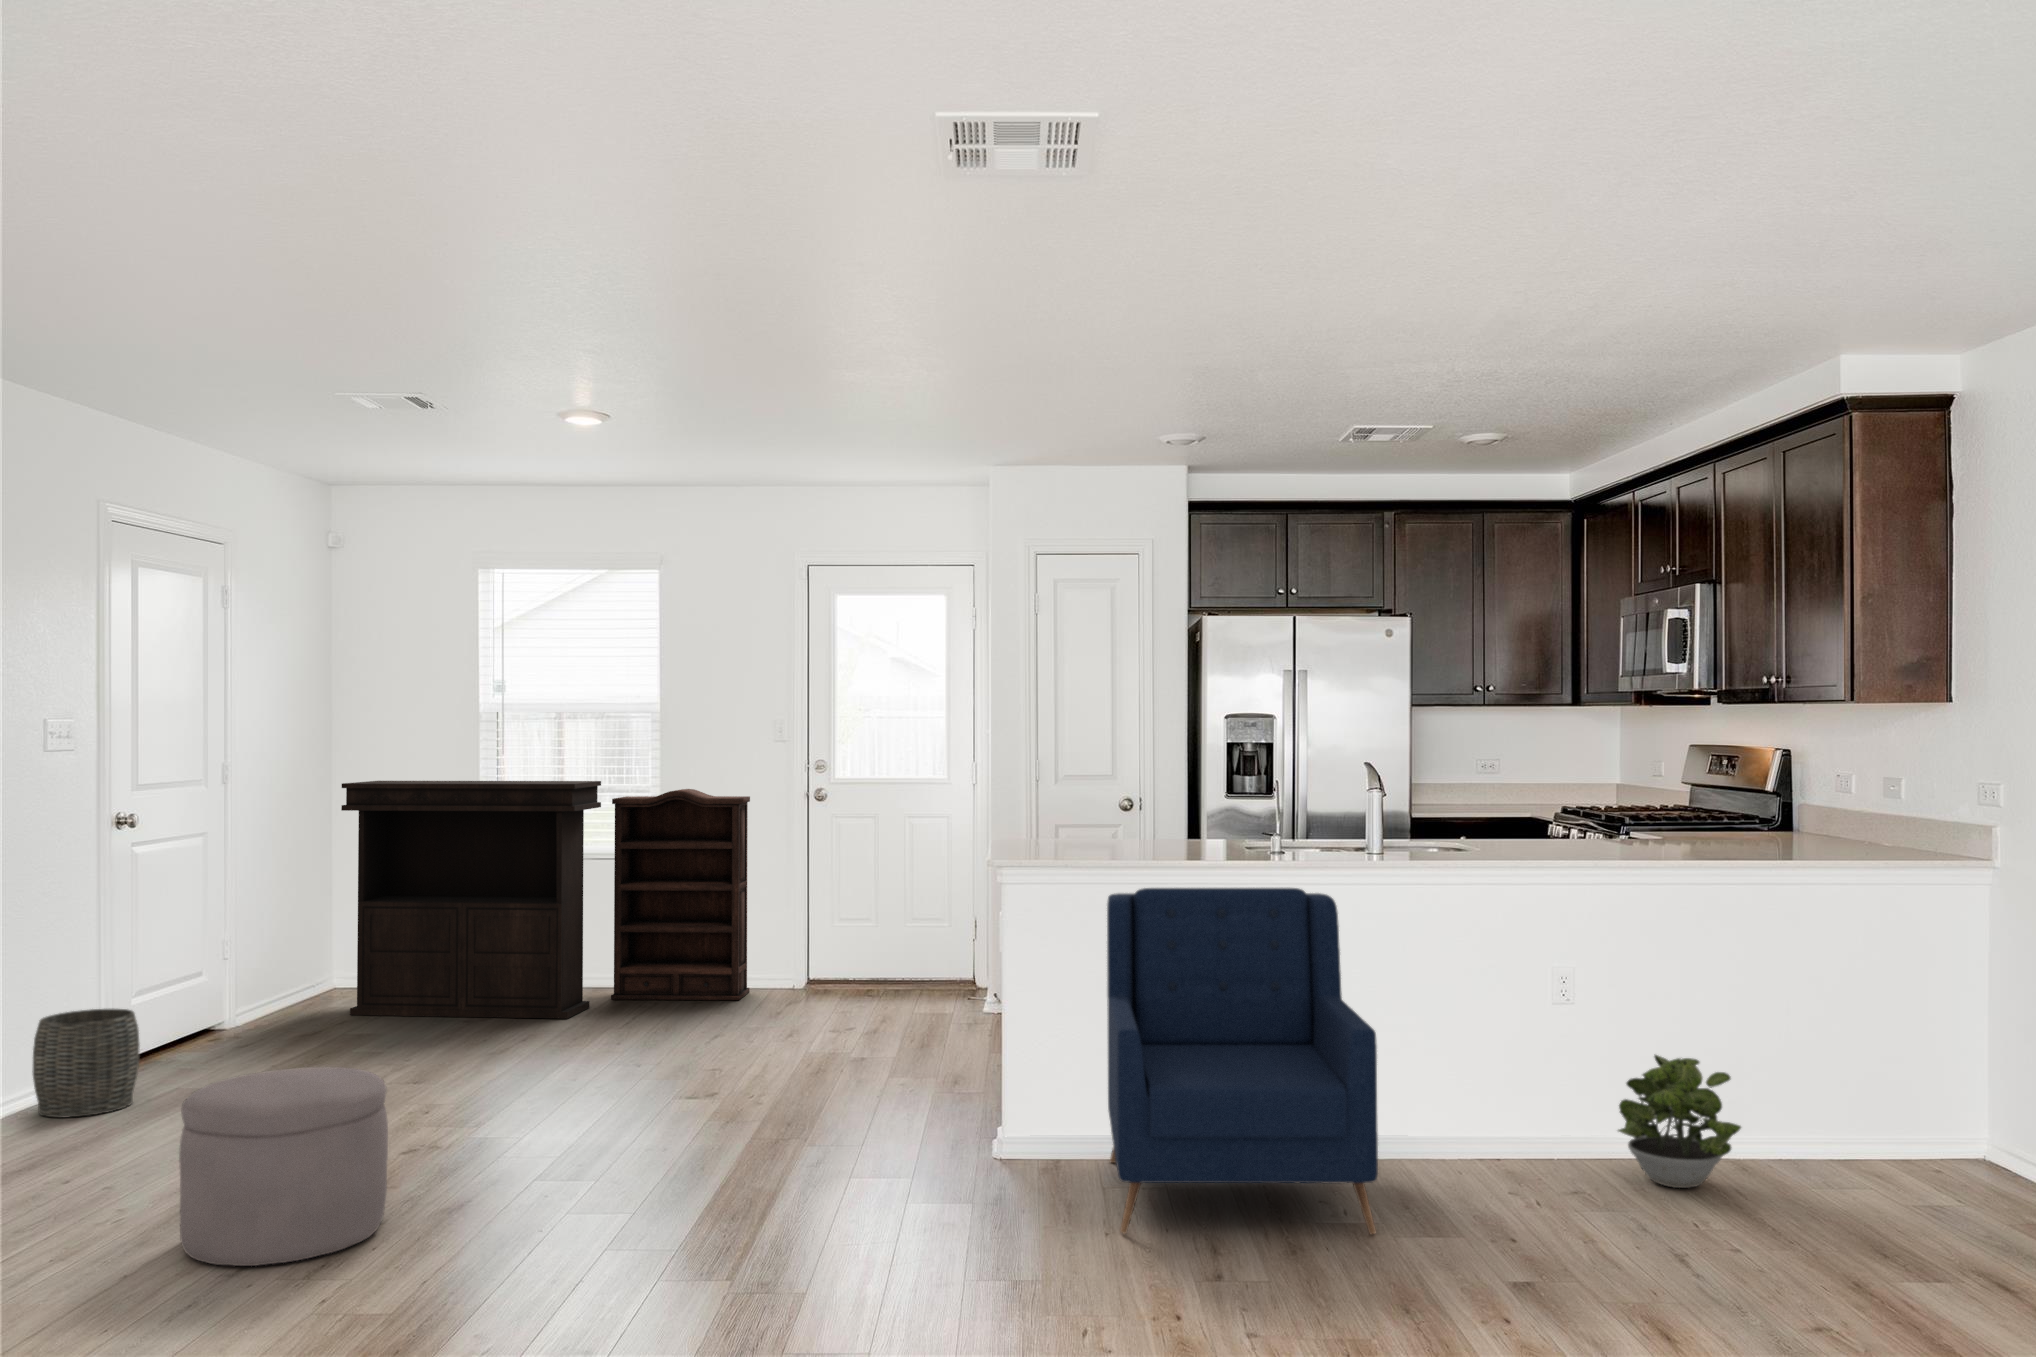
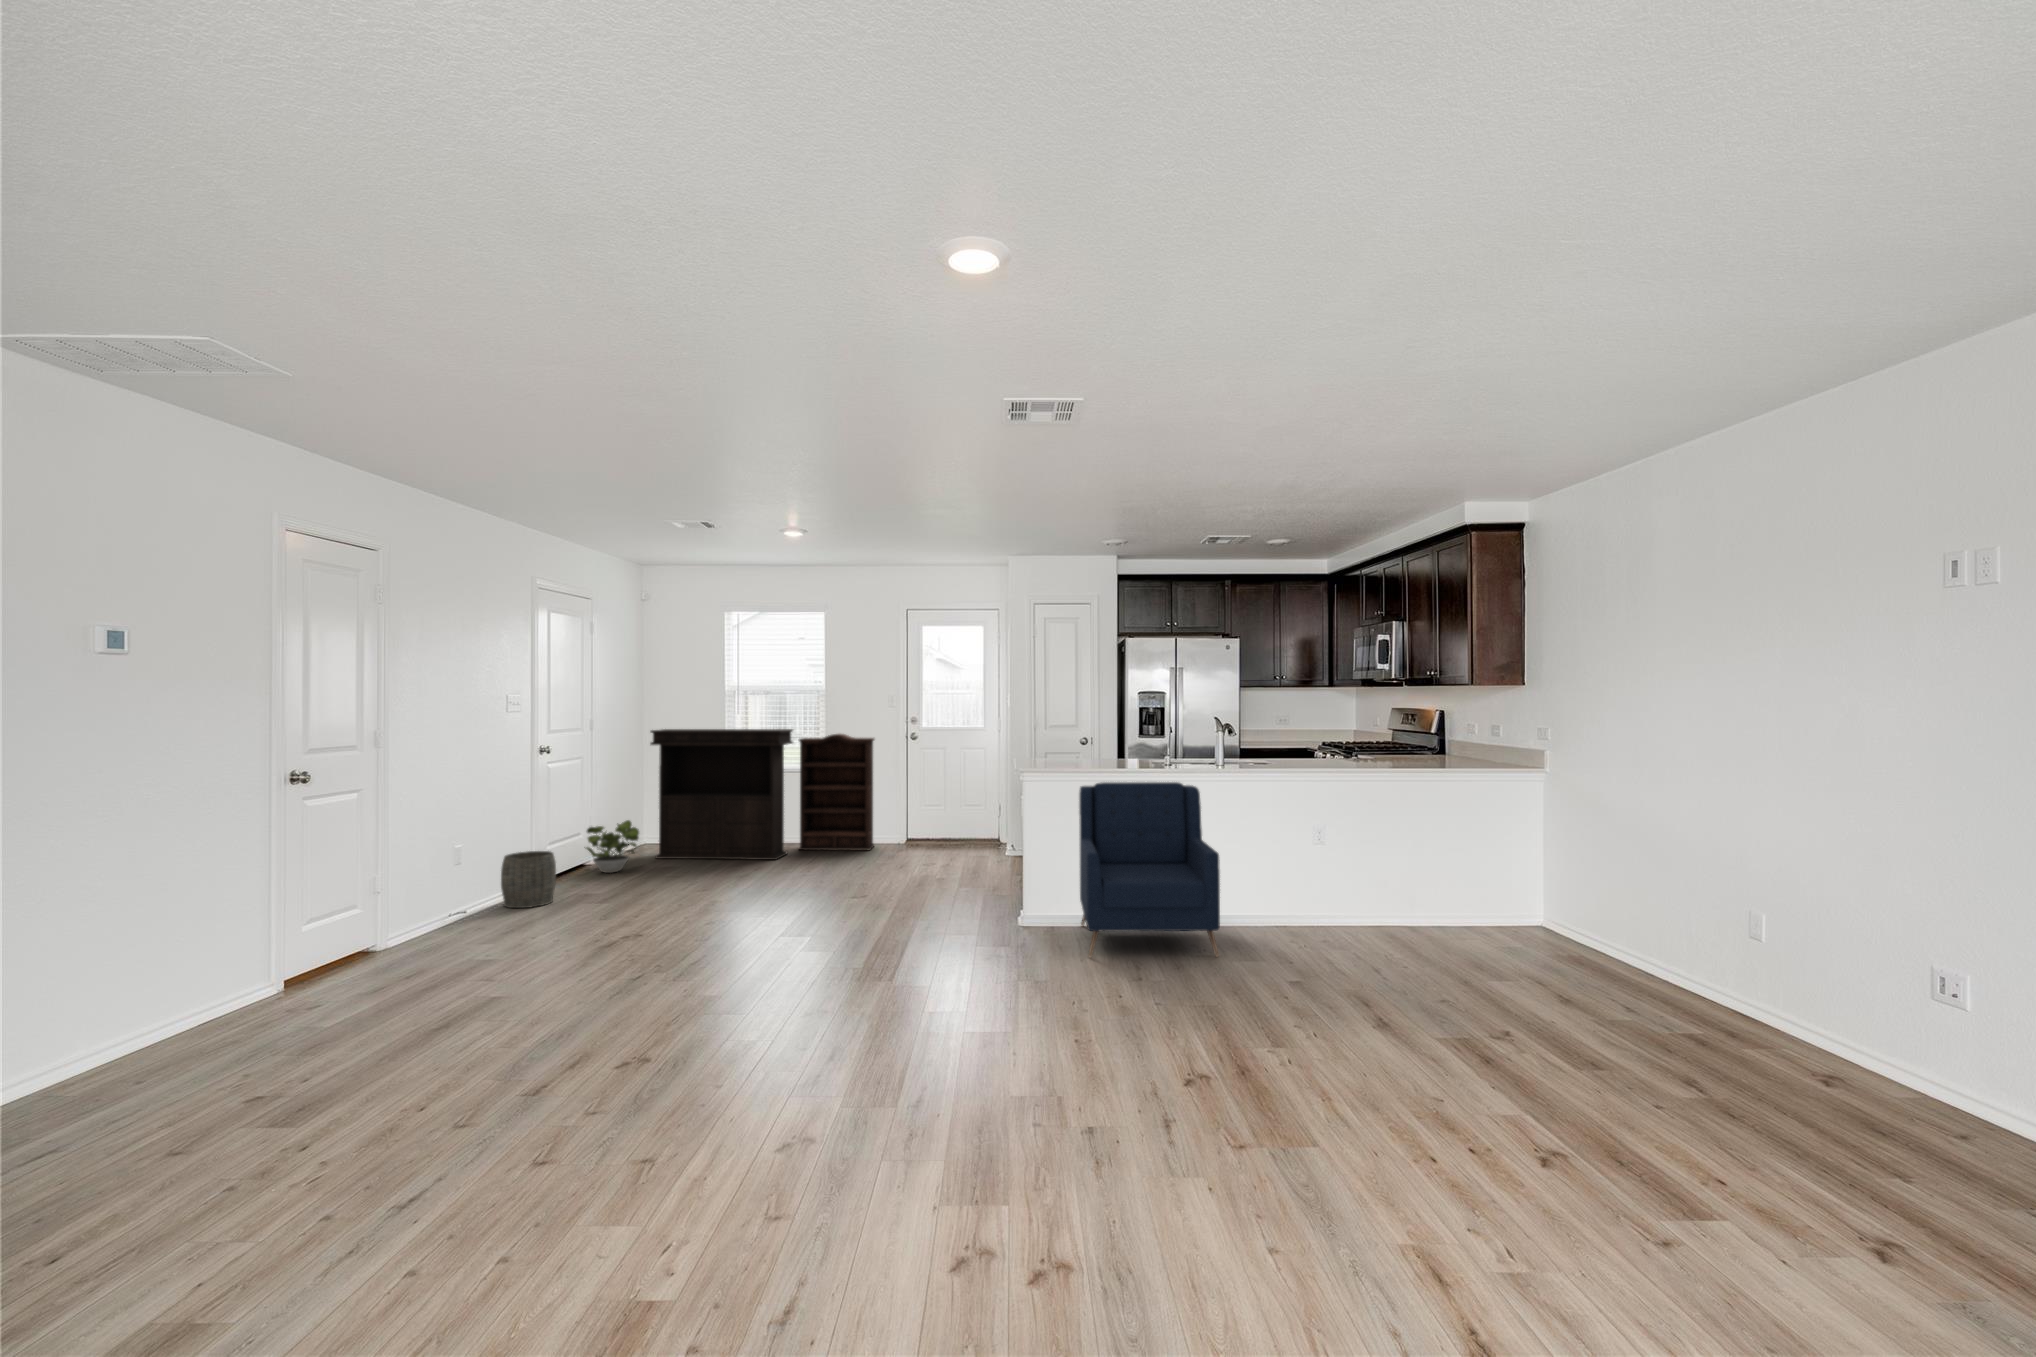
potted plant: present [1618,1055,1741,1188] -> present [586,820,639,873]
ottoman: present [179,1067,388,1266] -> none [607,875,710,973]

